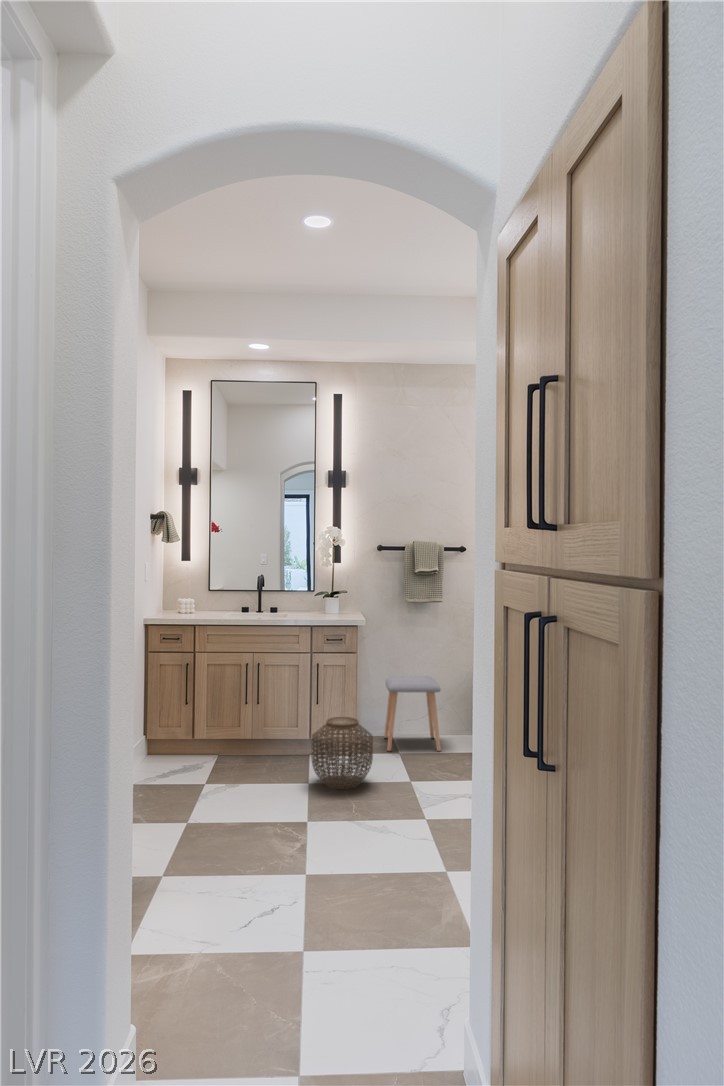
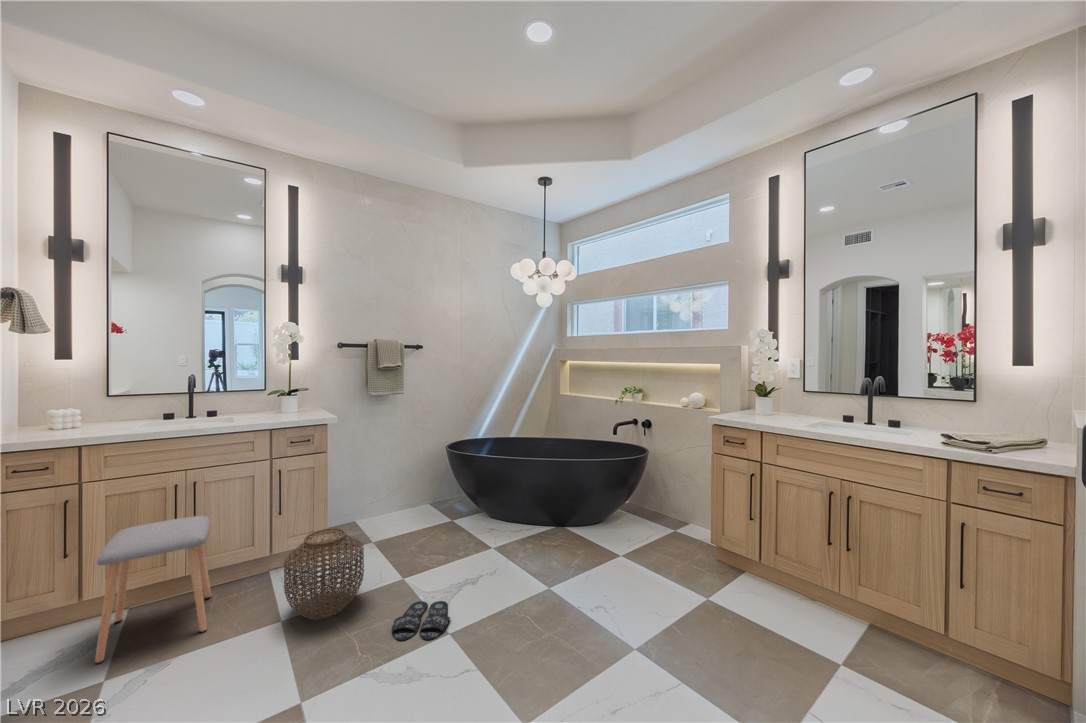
stool: present [384,676,441,752] -> present [95,516,211,664]
slippers: none [382,796,437,819] -> present [392,601,450,641]

